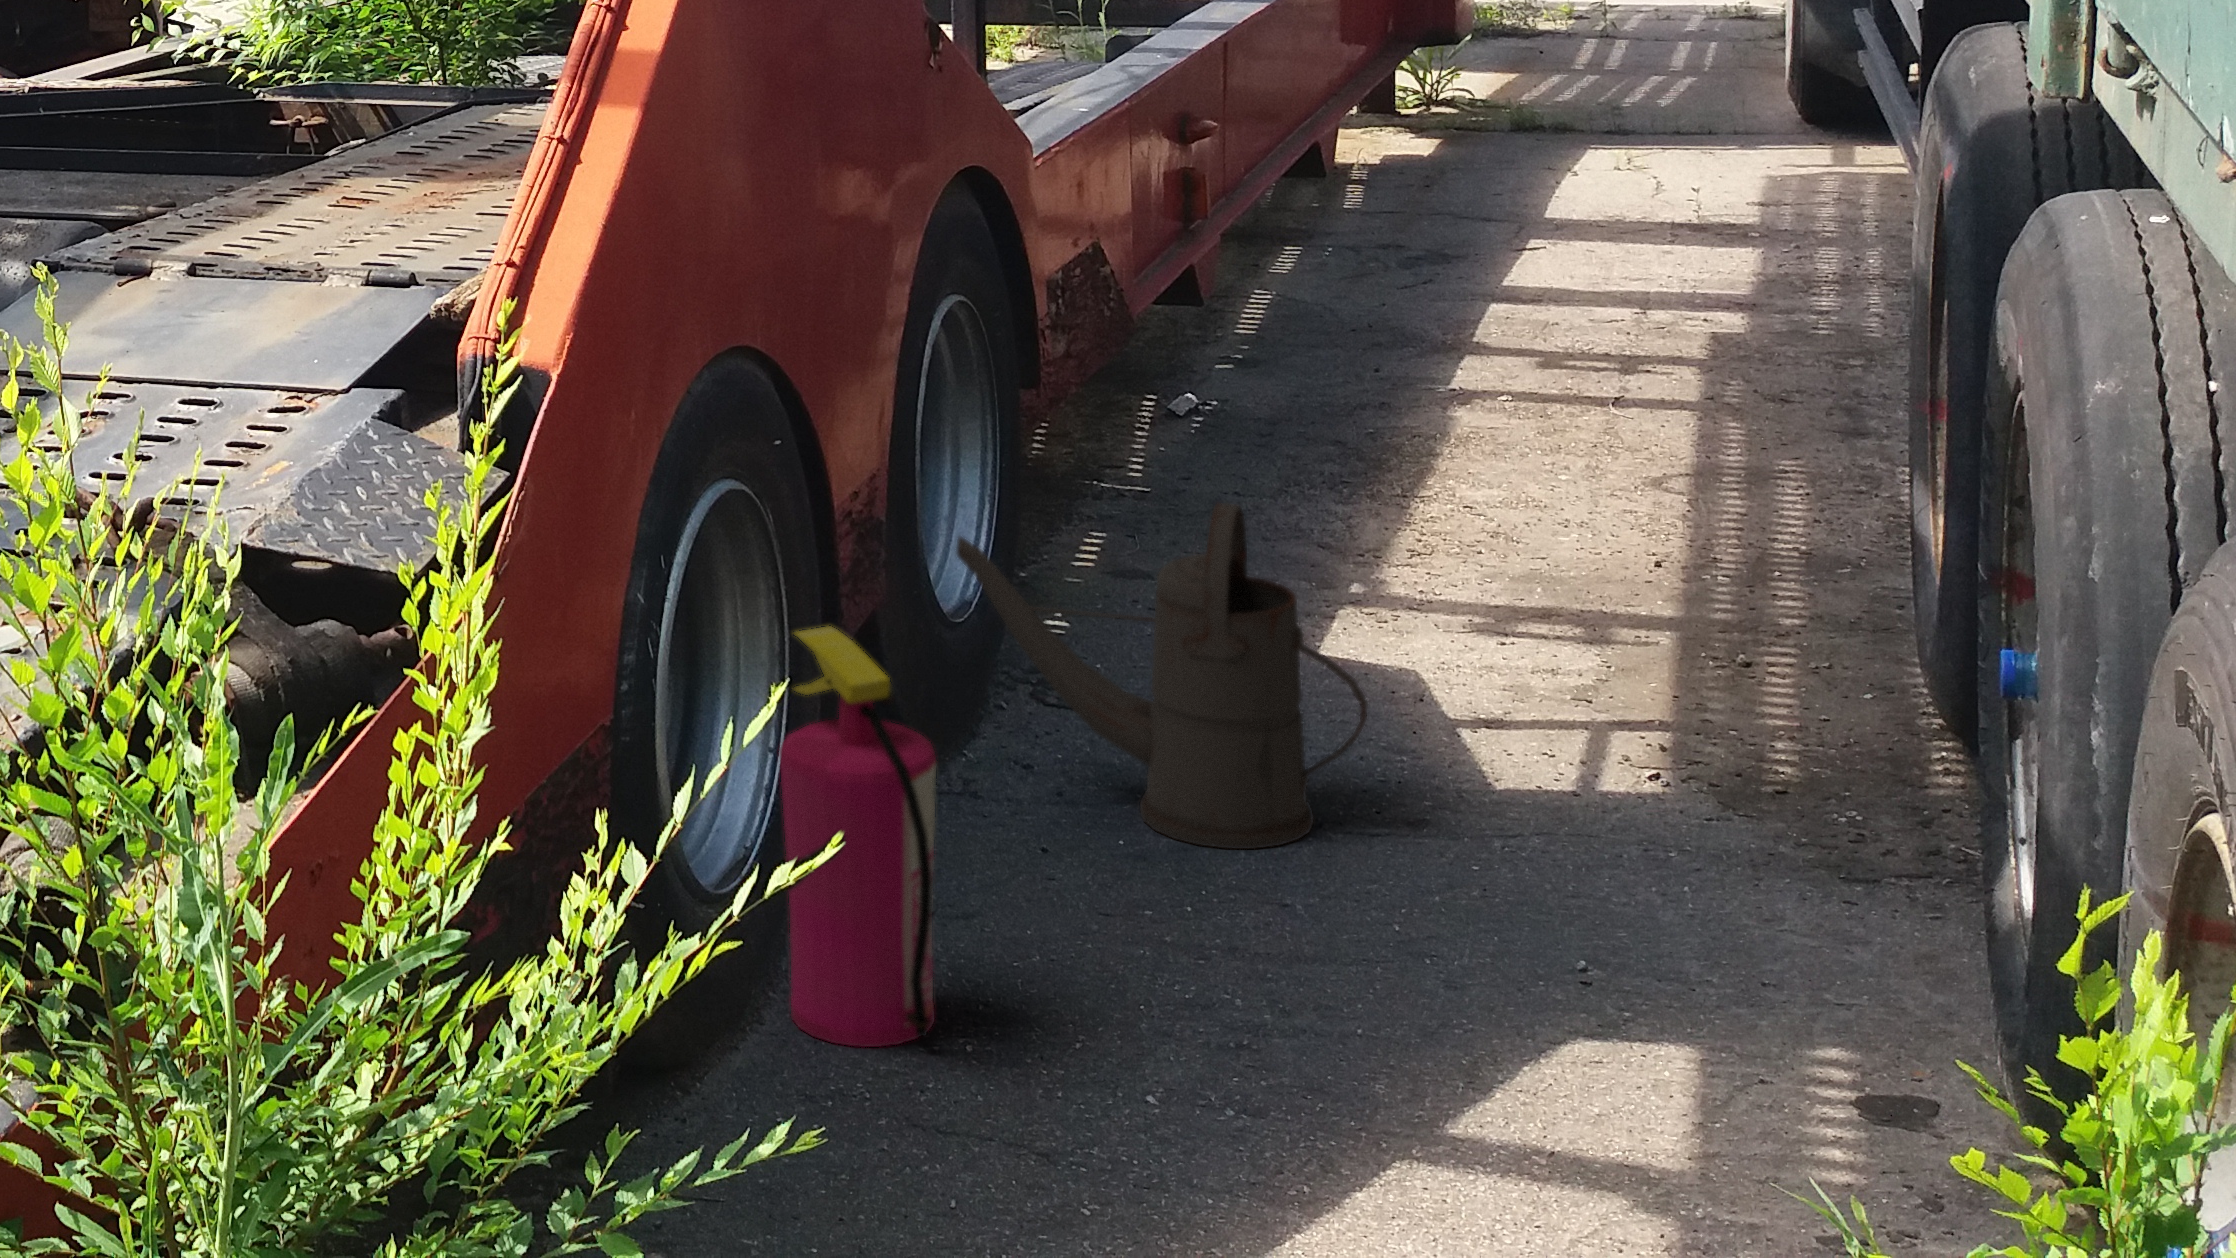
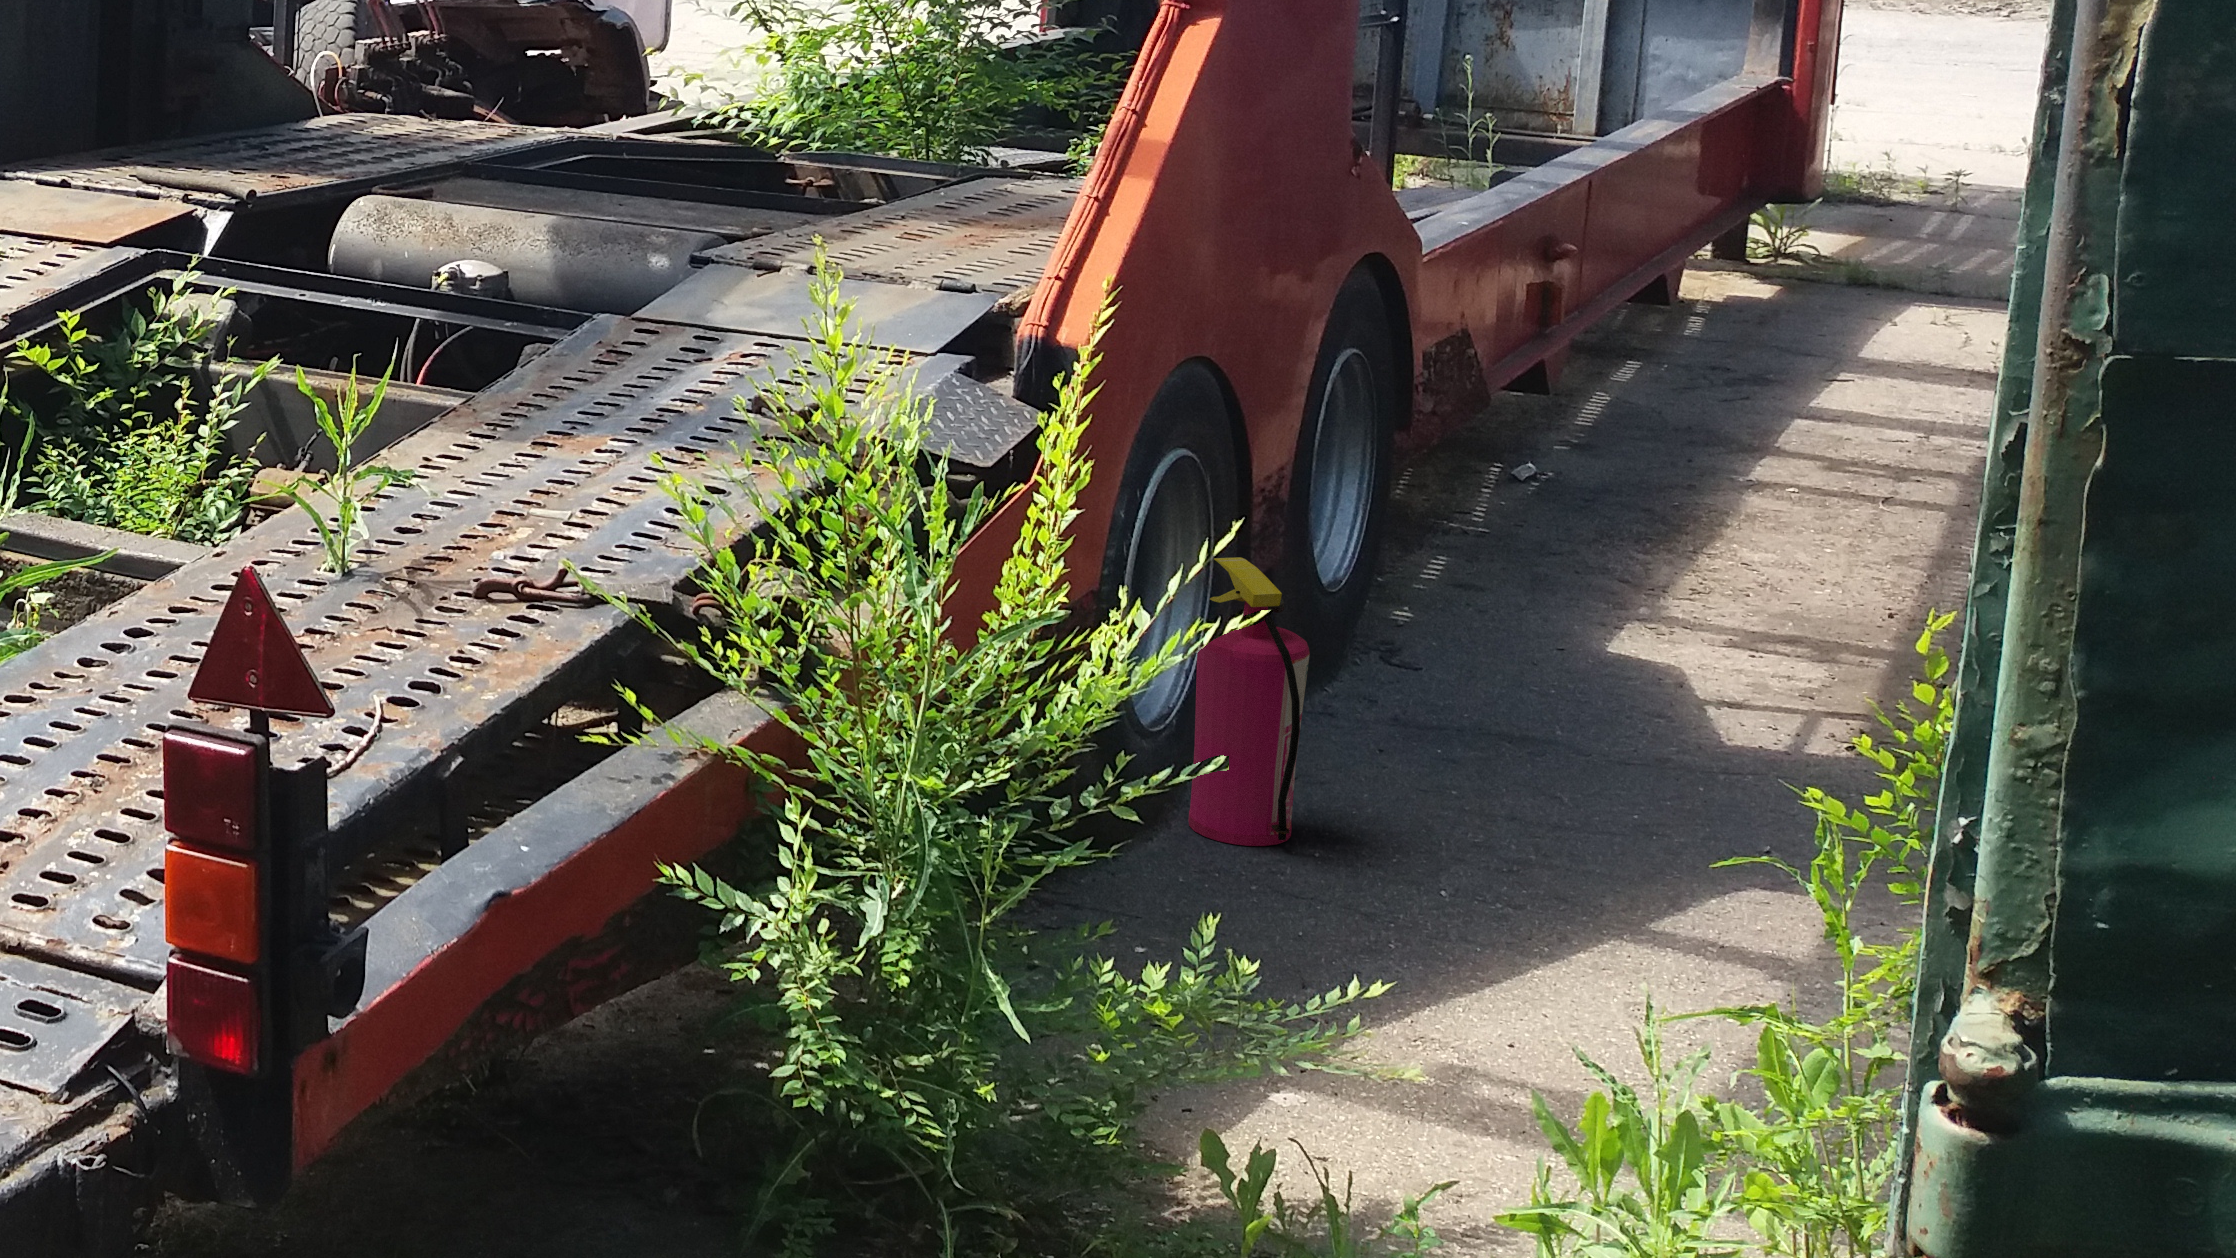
watering can: present [956,503,1368,849] -> none [1332,510,1632,762]

